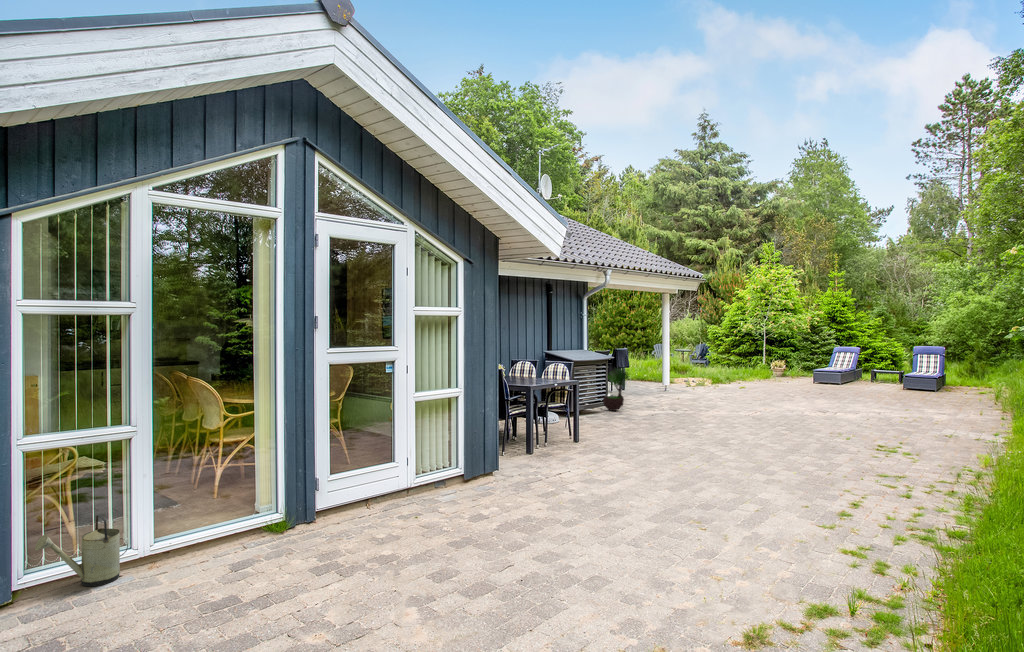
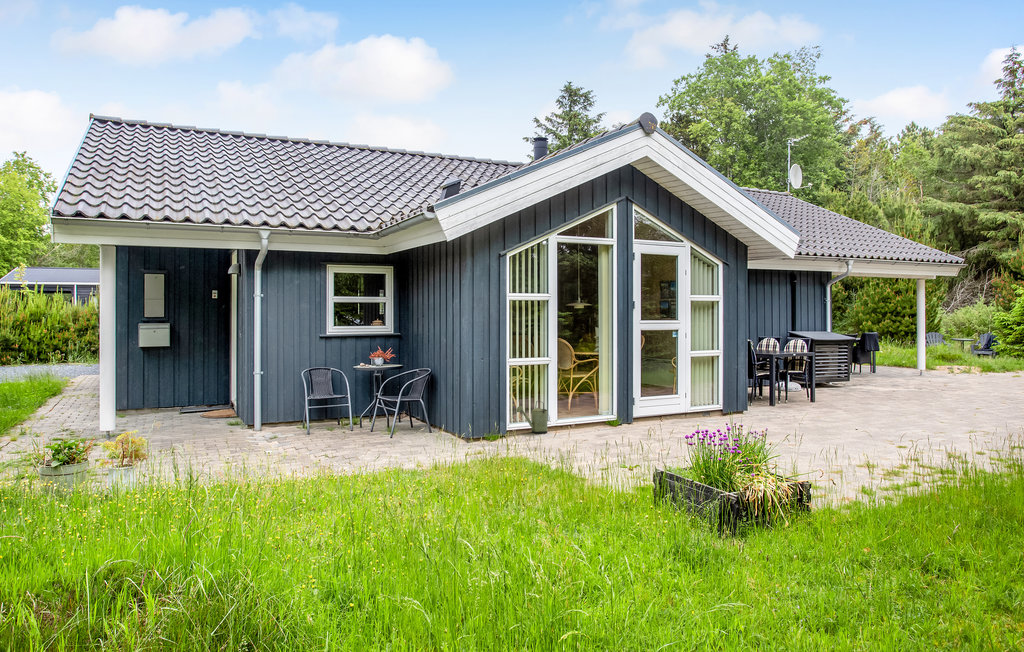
potted tree: present [603,369,629,411] -> none [847,345,875,386]

